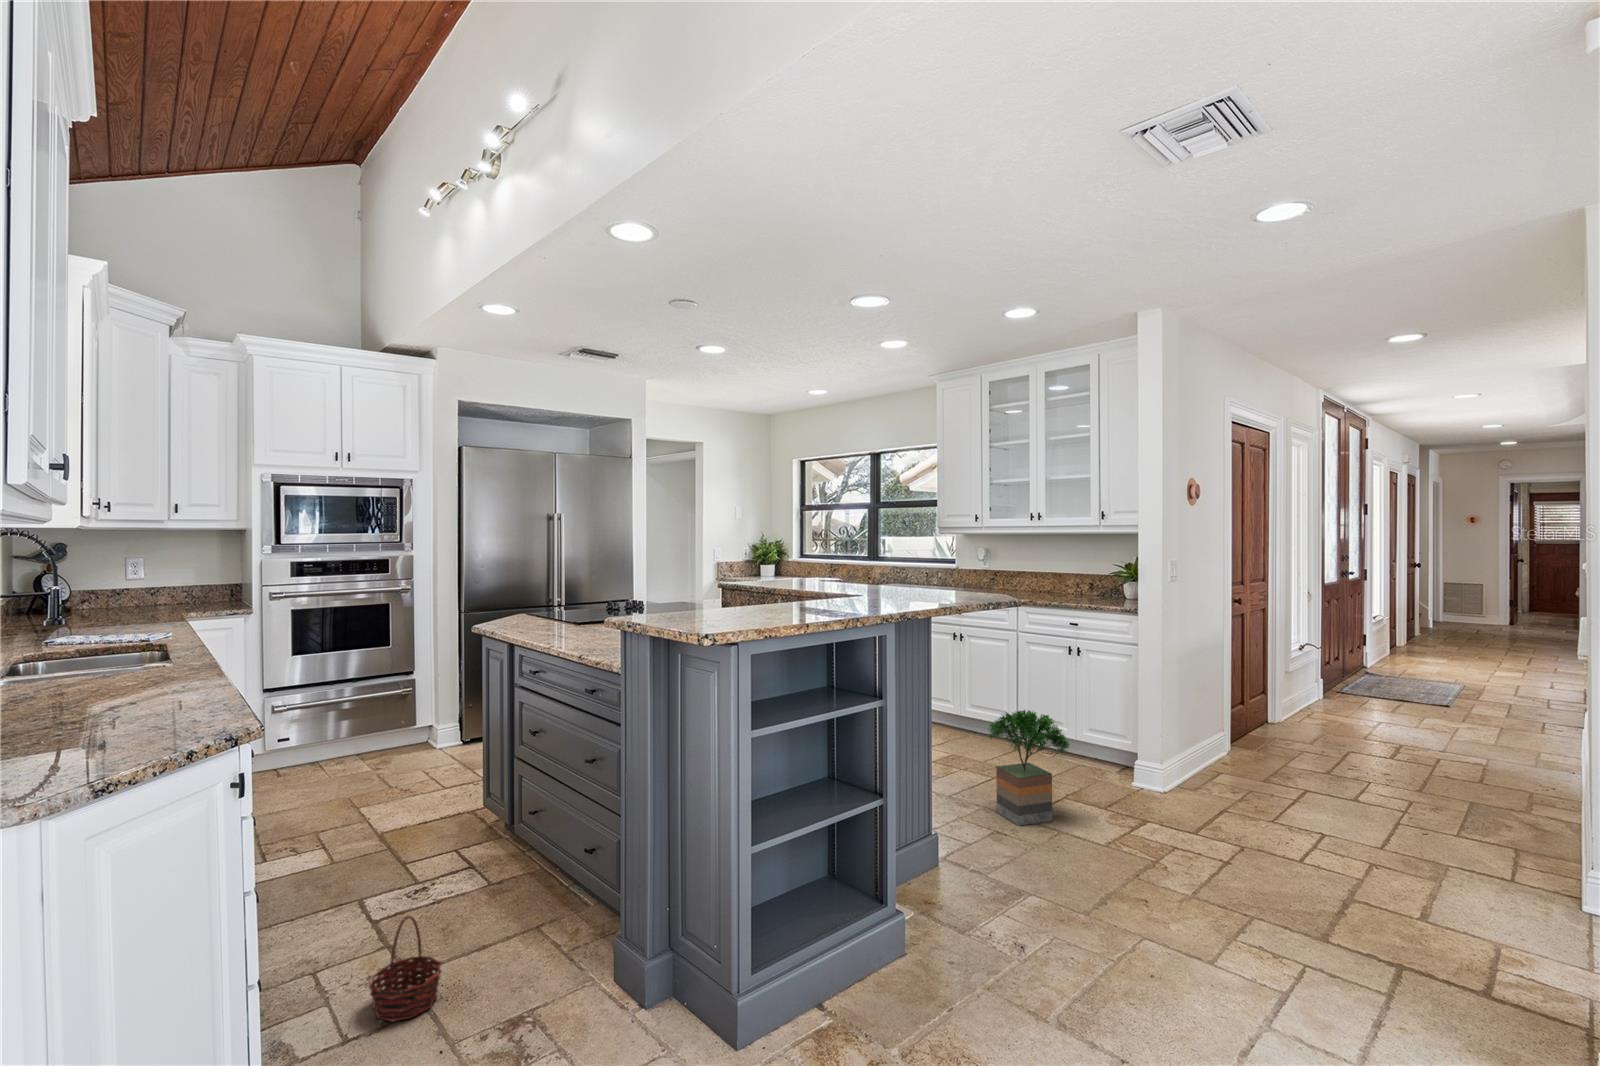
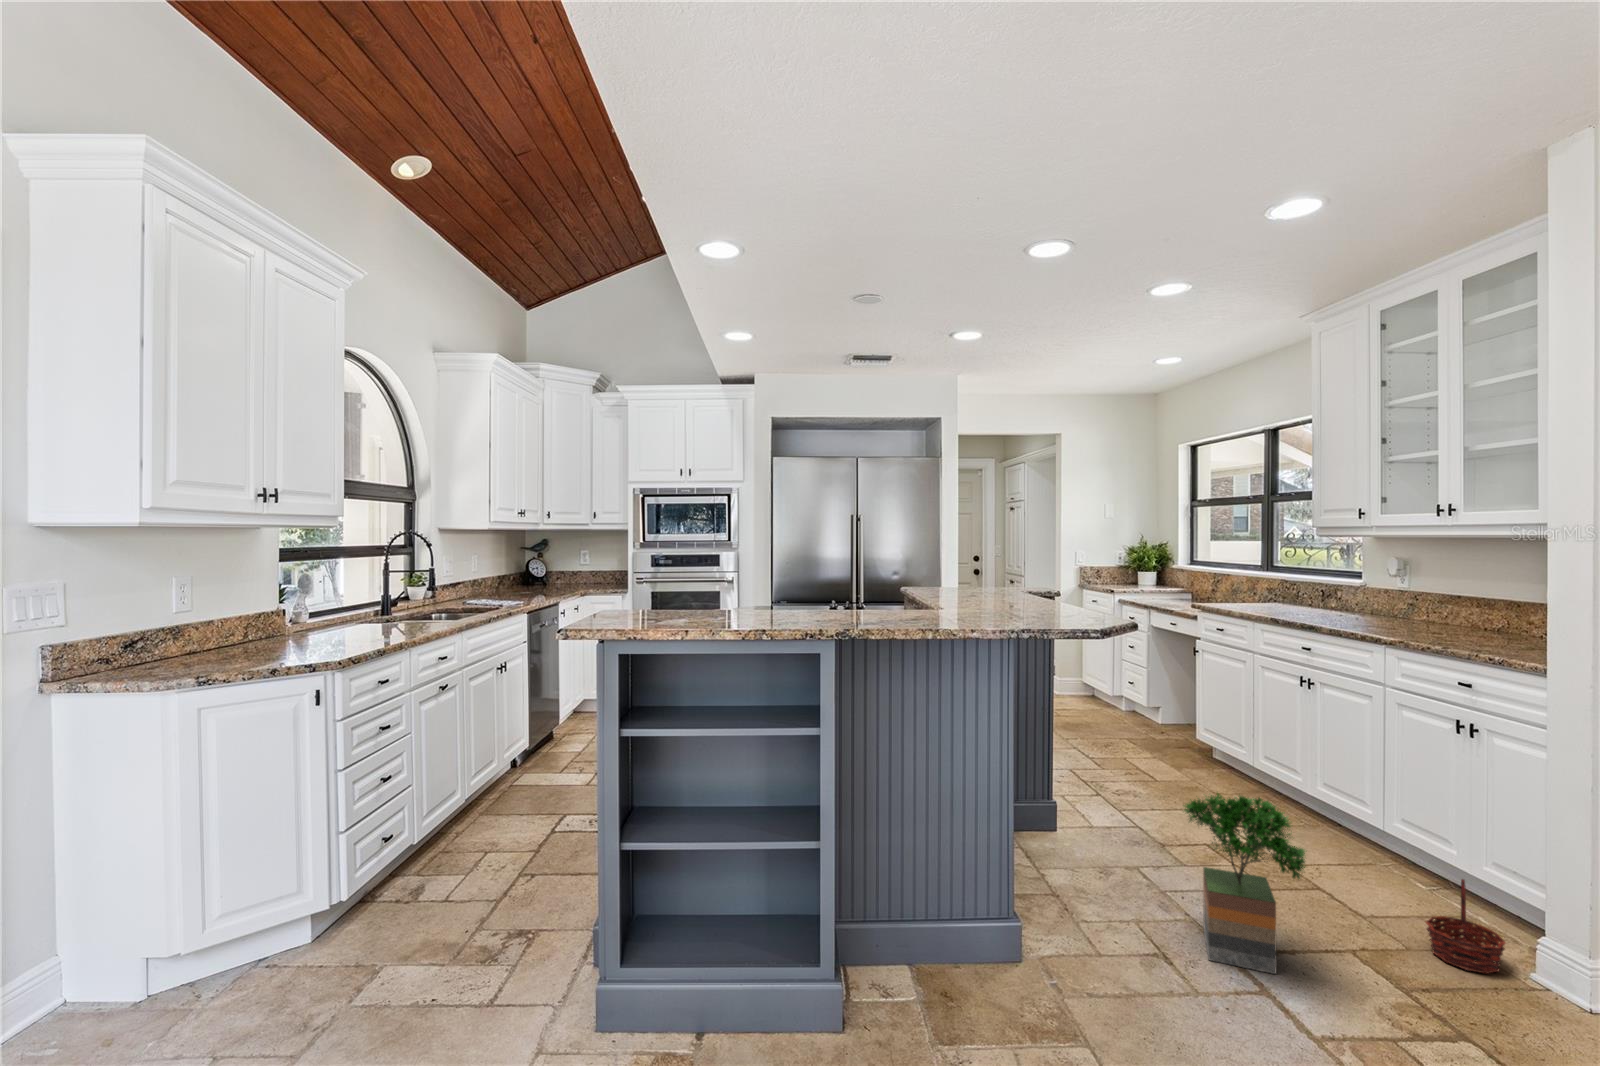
basket: present [369,916,442,1022] -> present [1426,879,1506,973]

